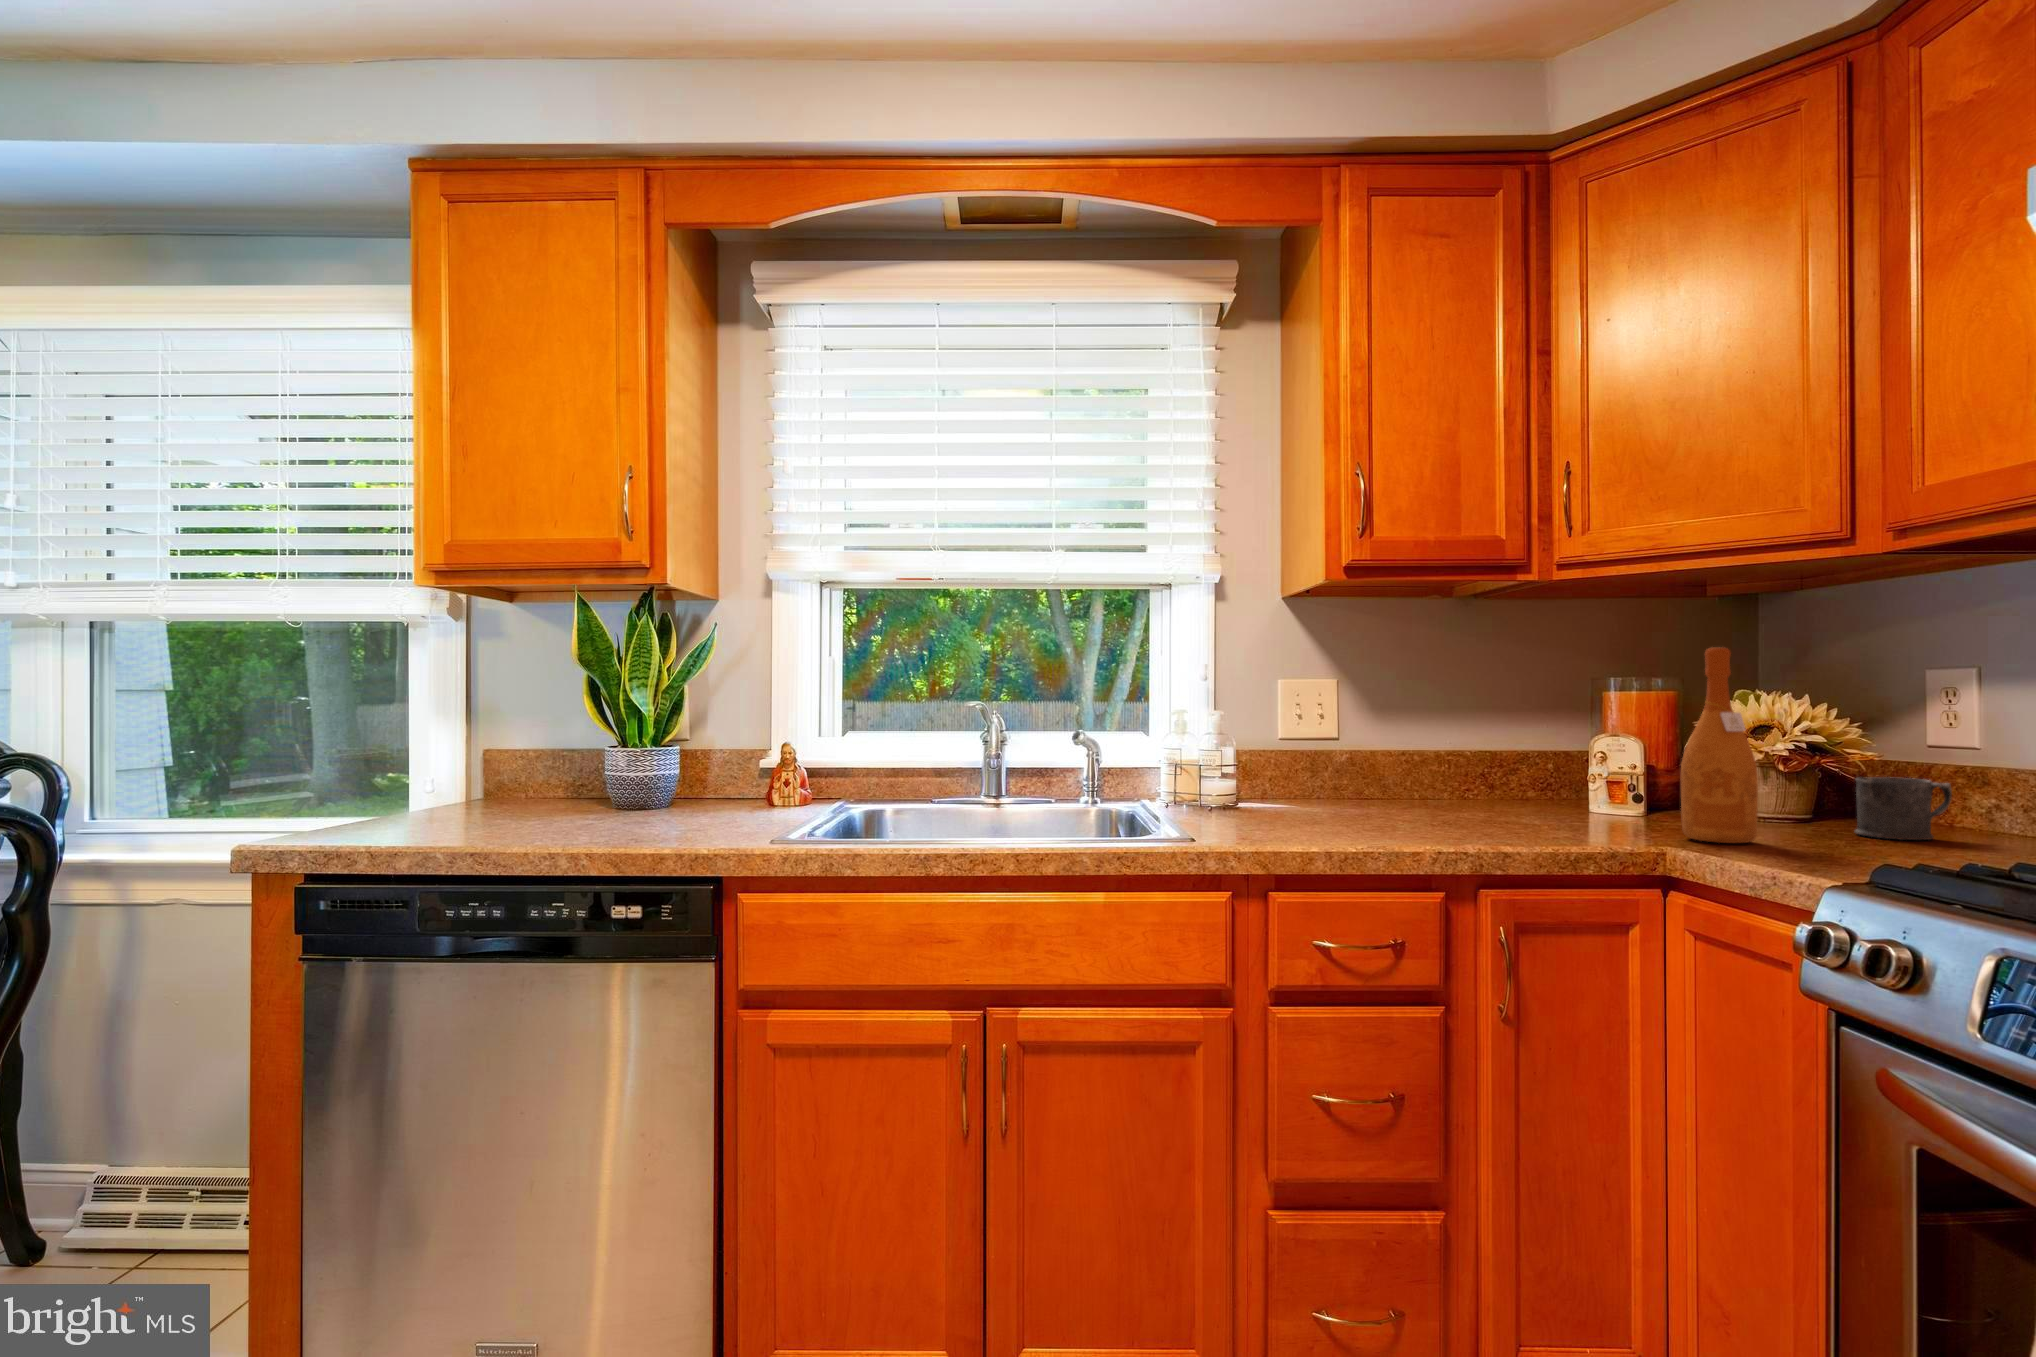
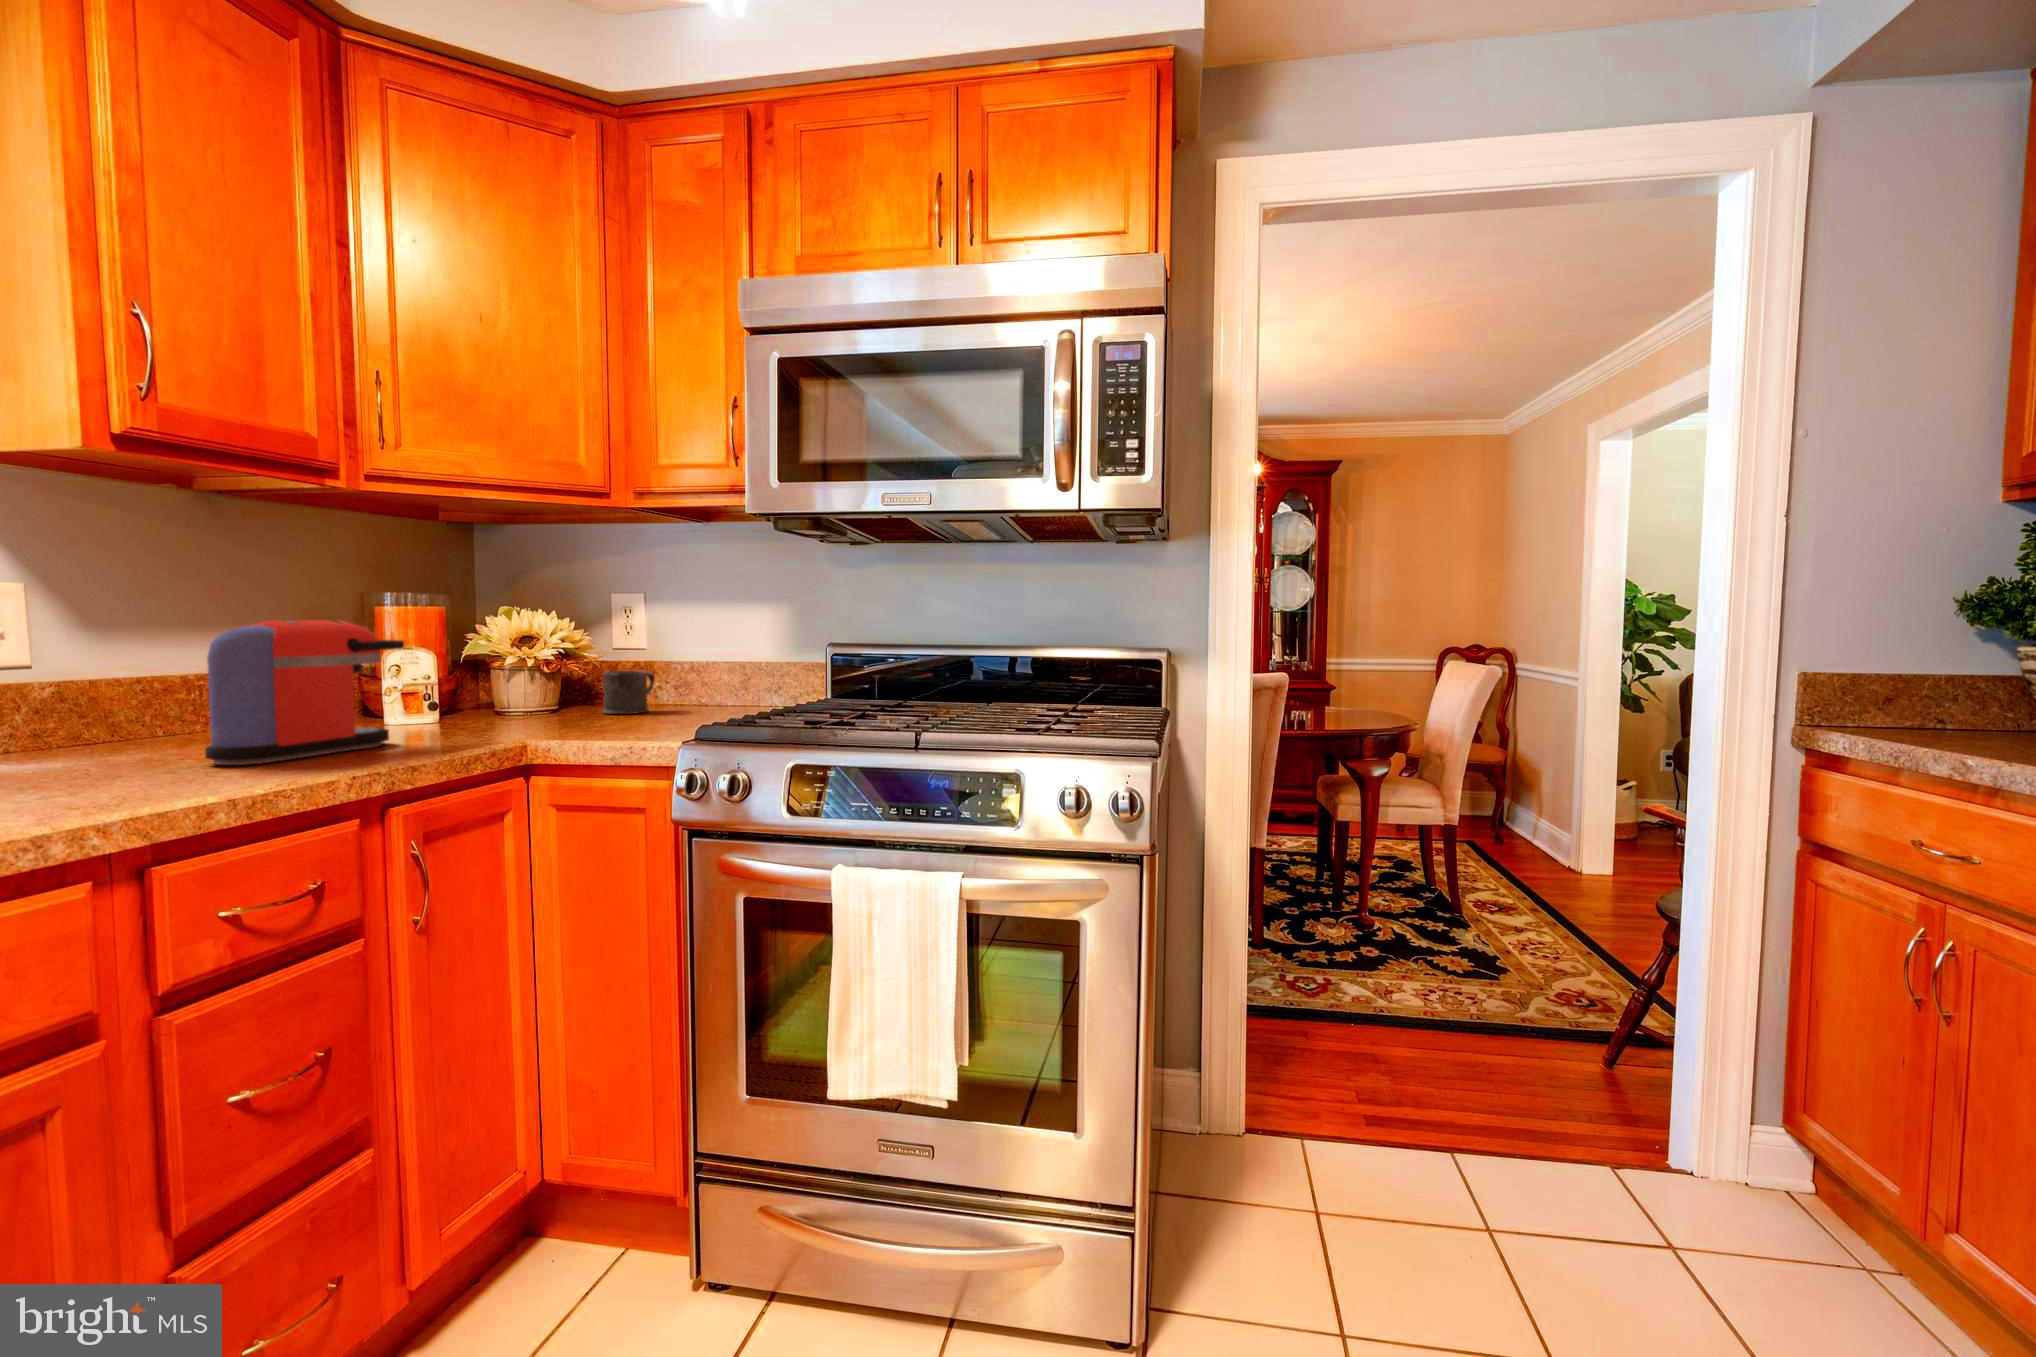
wine bottle: present [1681,647,1758,843] -> none [518,570,576,731]
coffee maker: none [1374,706,1555,831] -> present [205,620,404,765]

